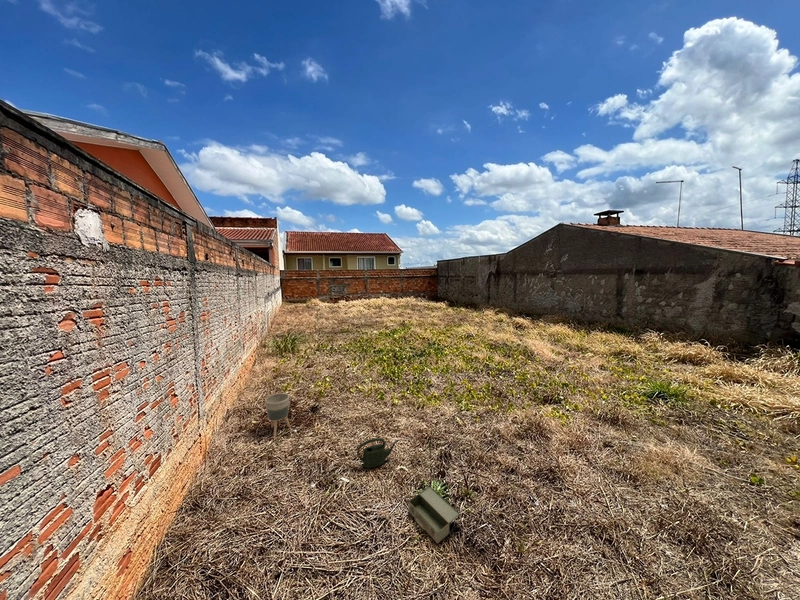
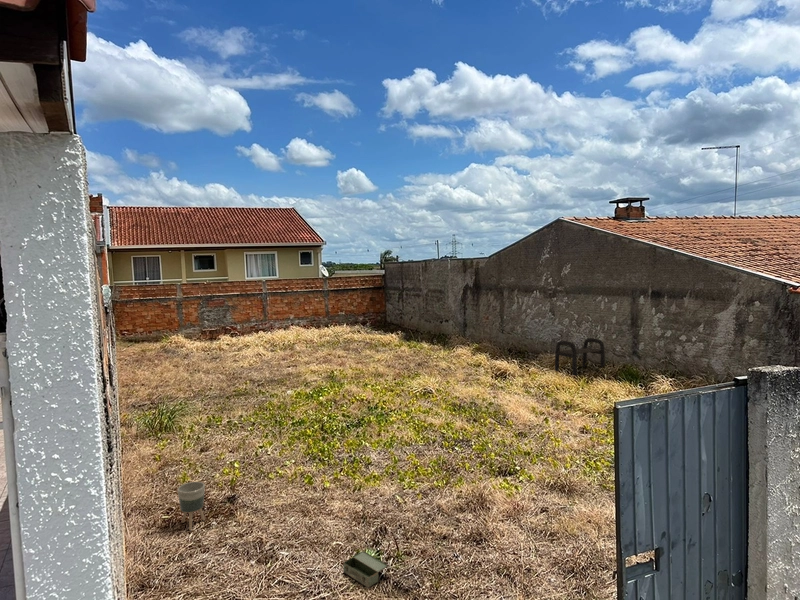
bench: none [555,304,593,329] -> present [555,338,605,375]
watering can: present [357,438,399,468] -> none [291,516,333,547]

